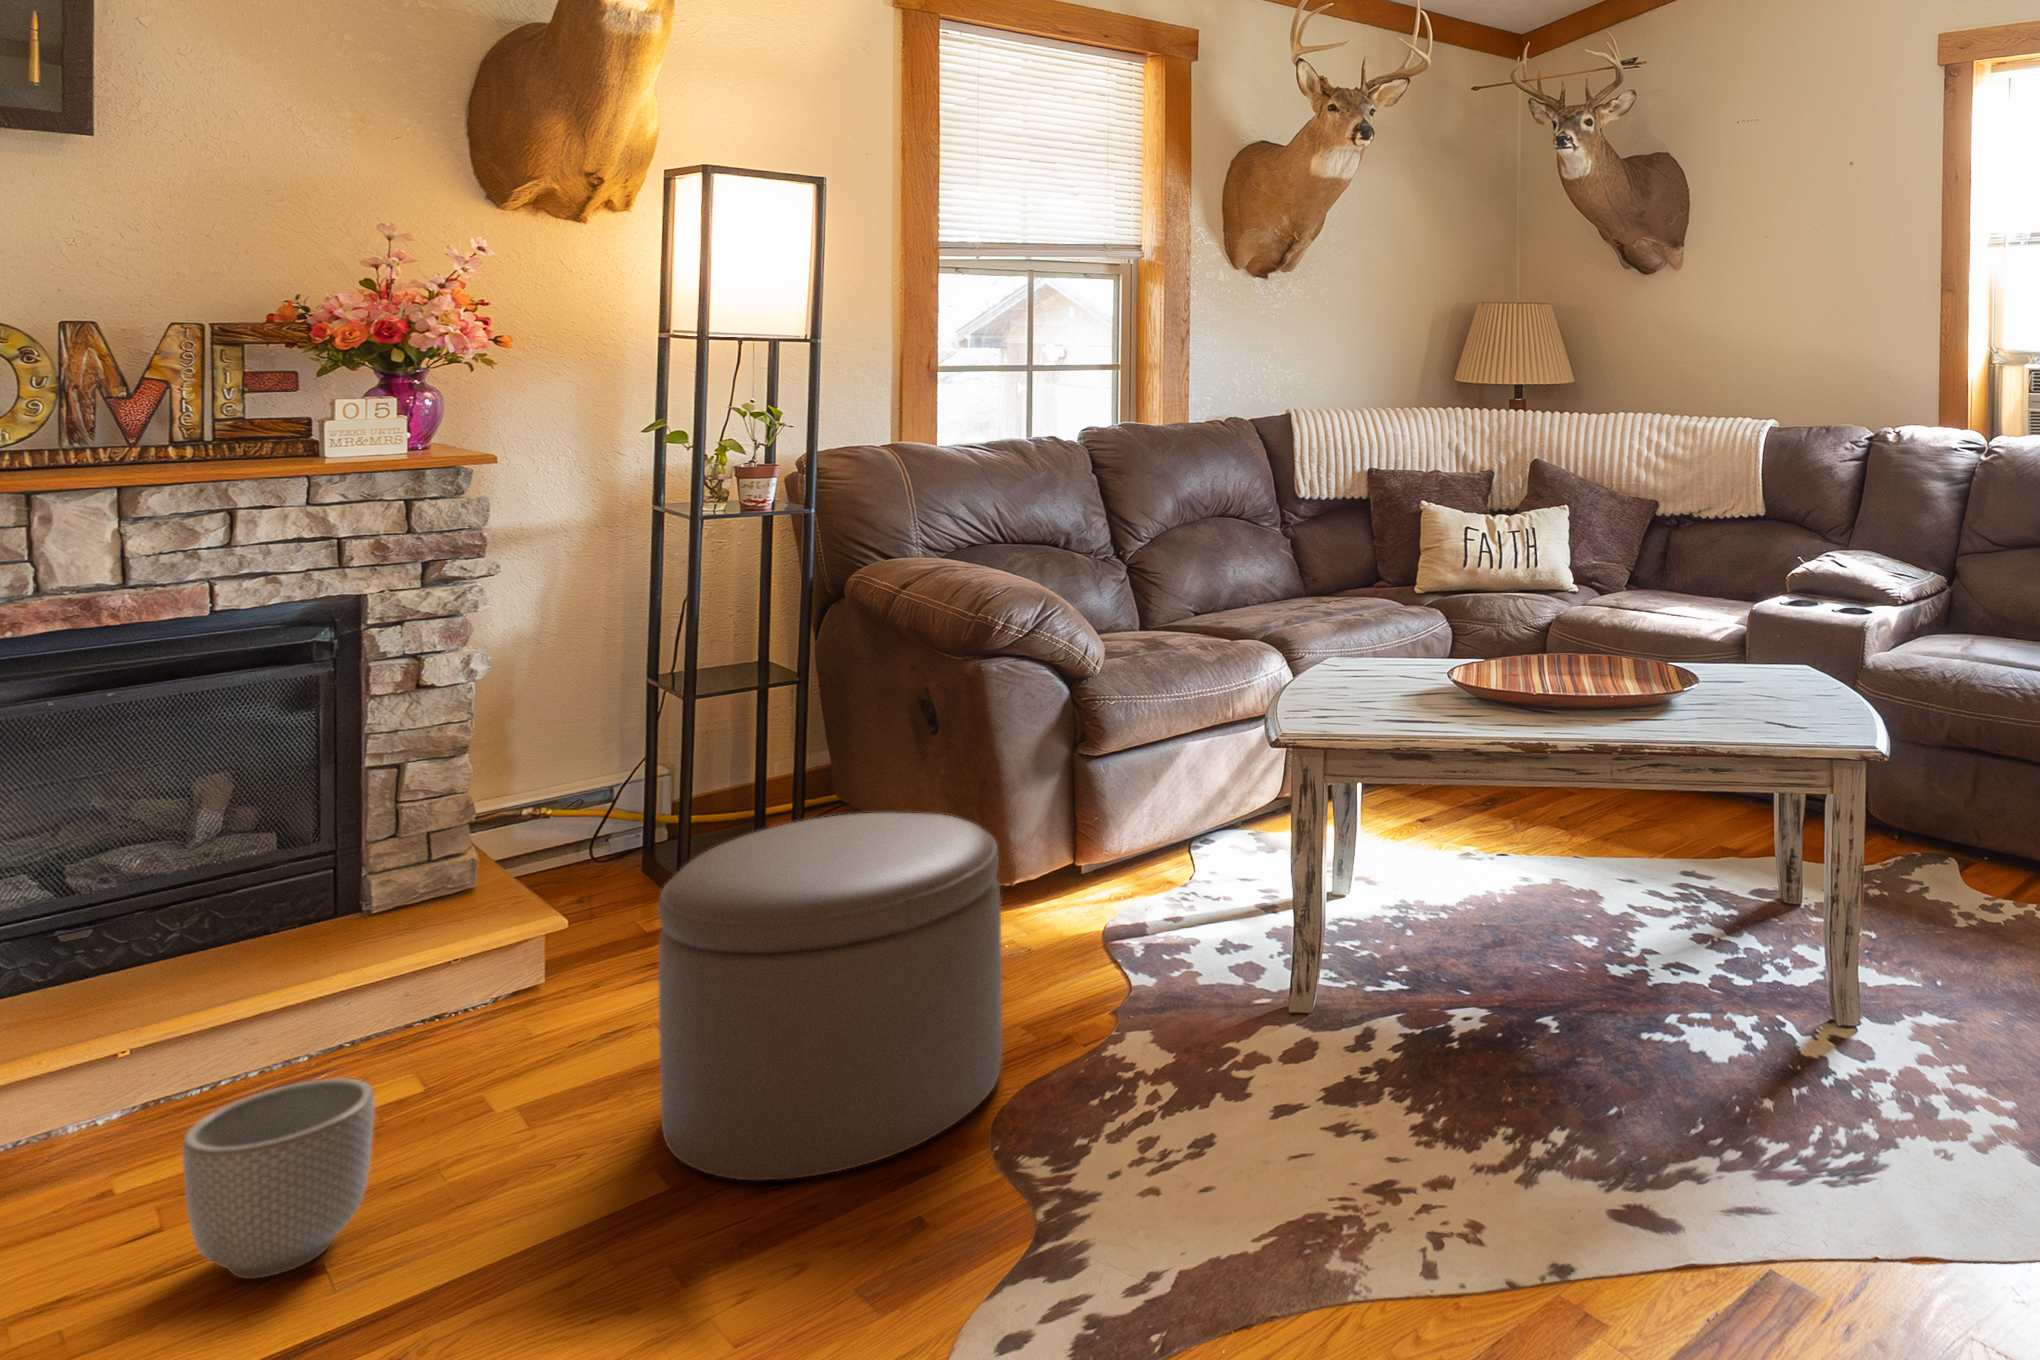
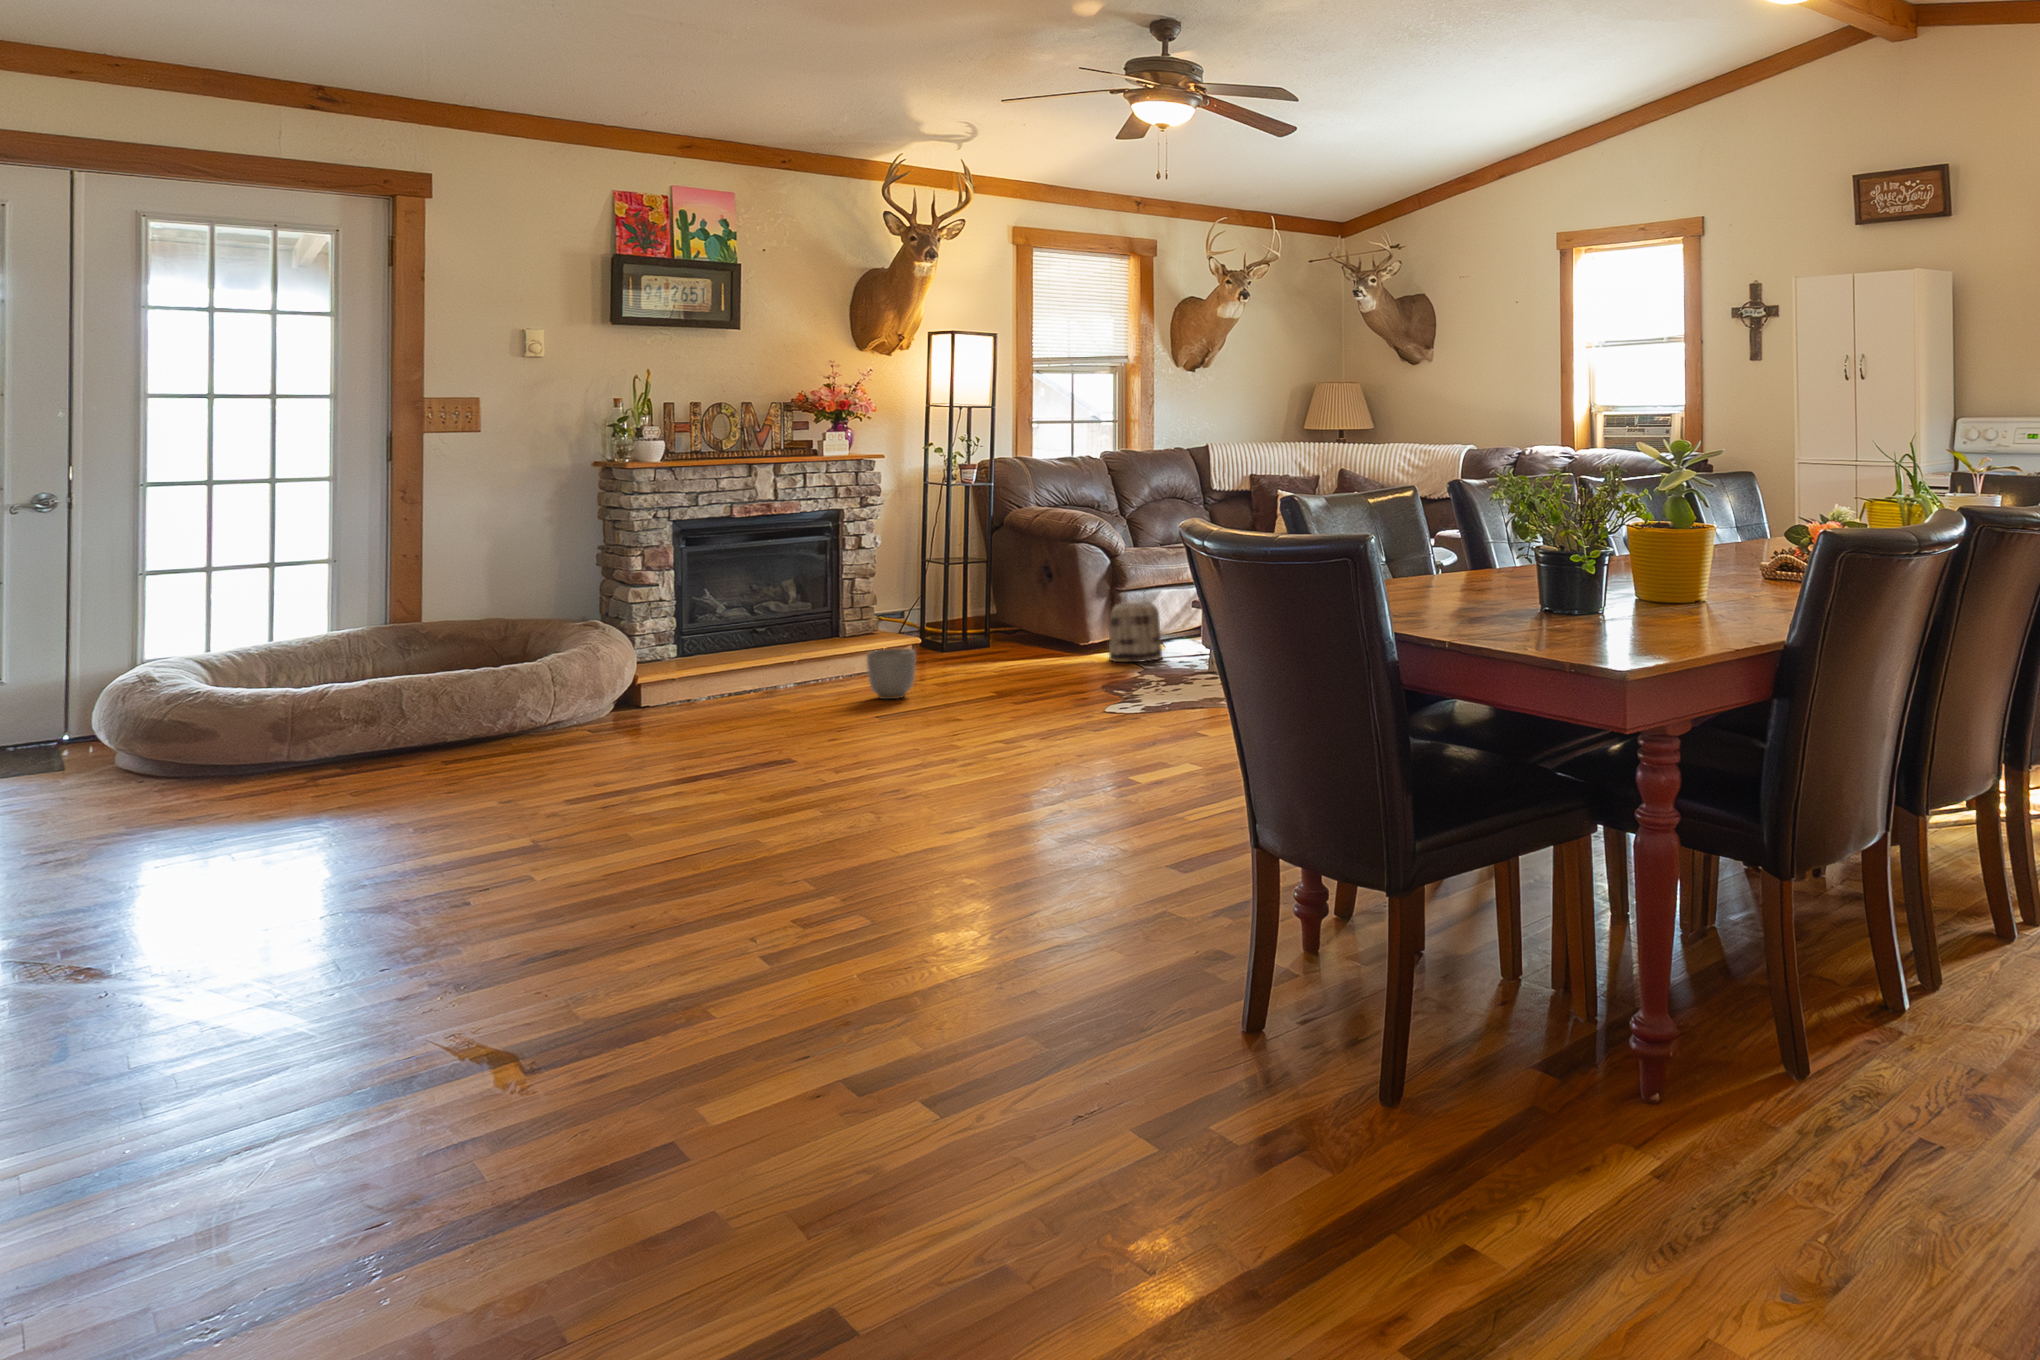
basket: none [1042,773,1174,974] -> present [1109,587,1162,662]
ottoman: present [659,813,1002,1180] -> none [989,585,1105,688]

